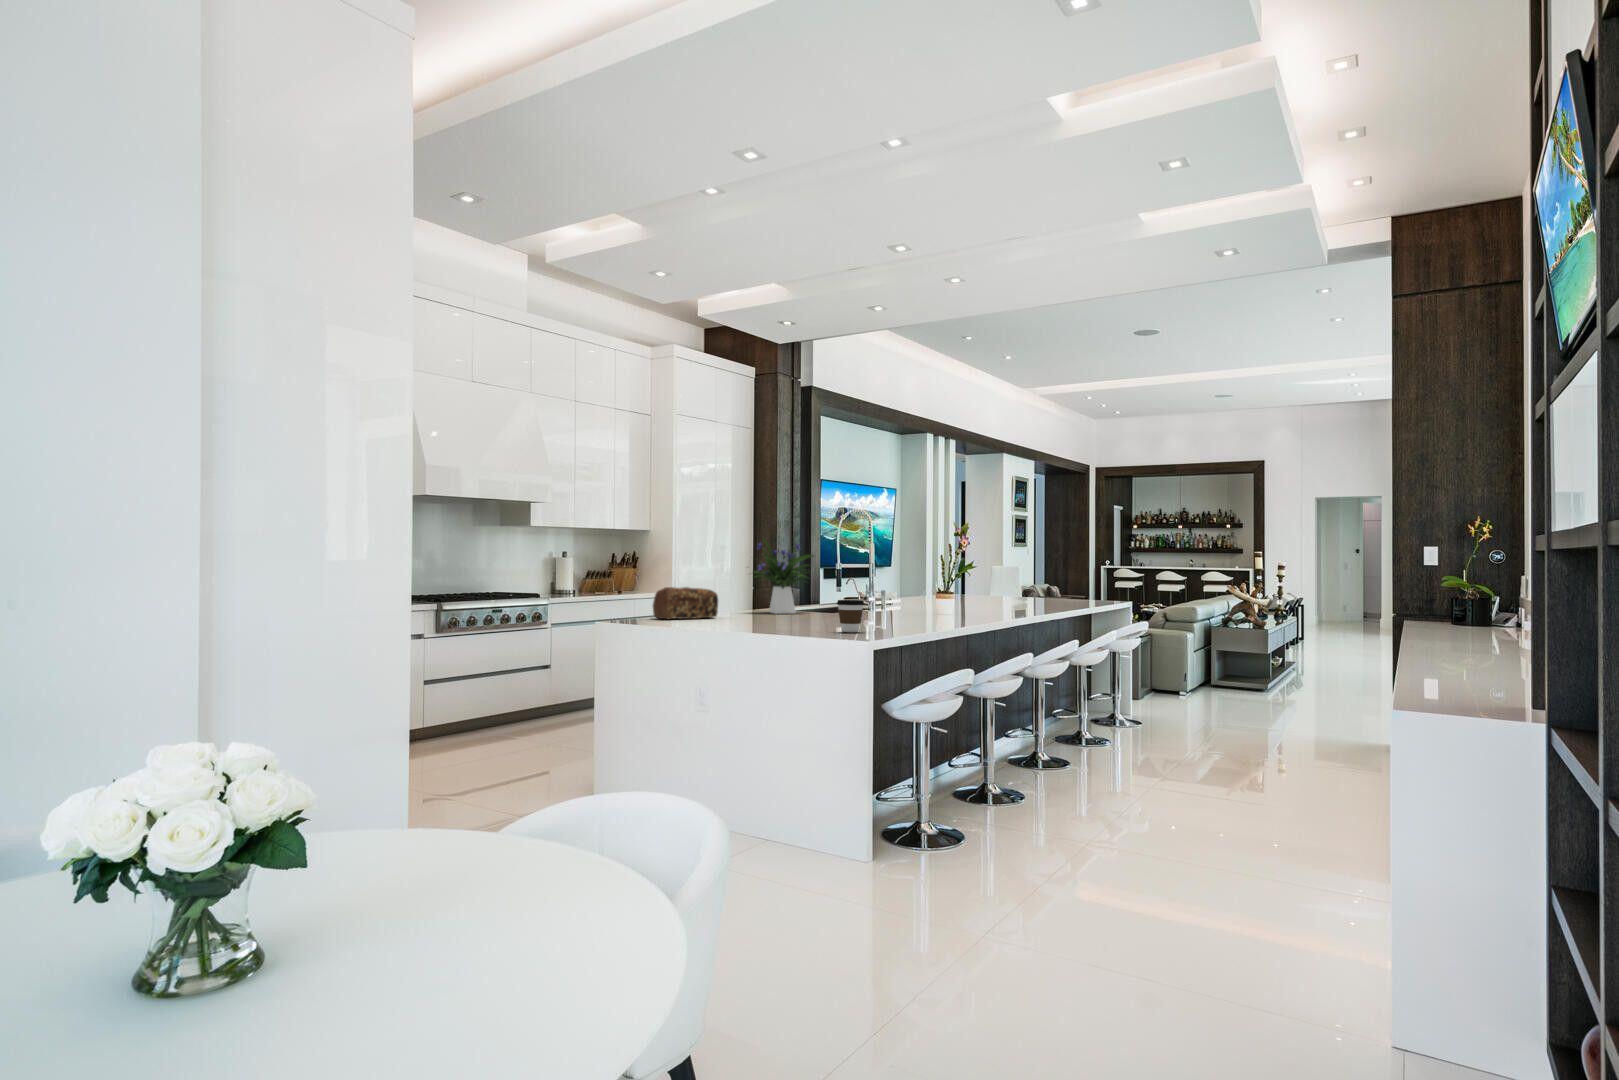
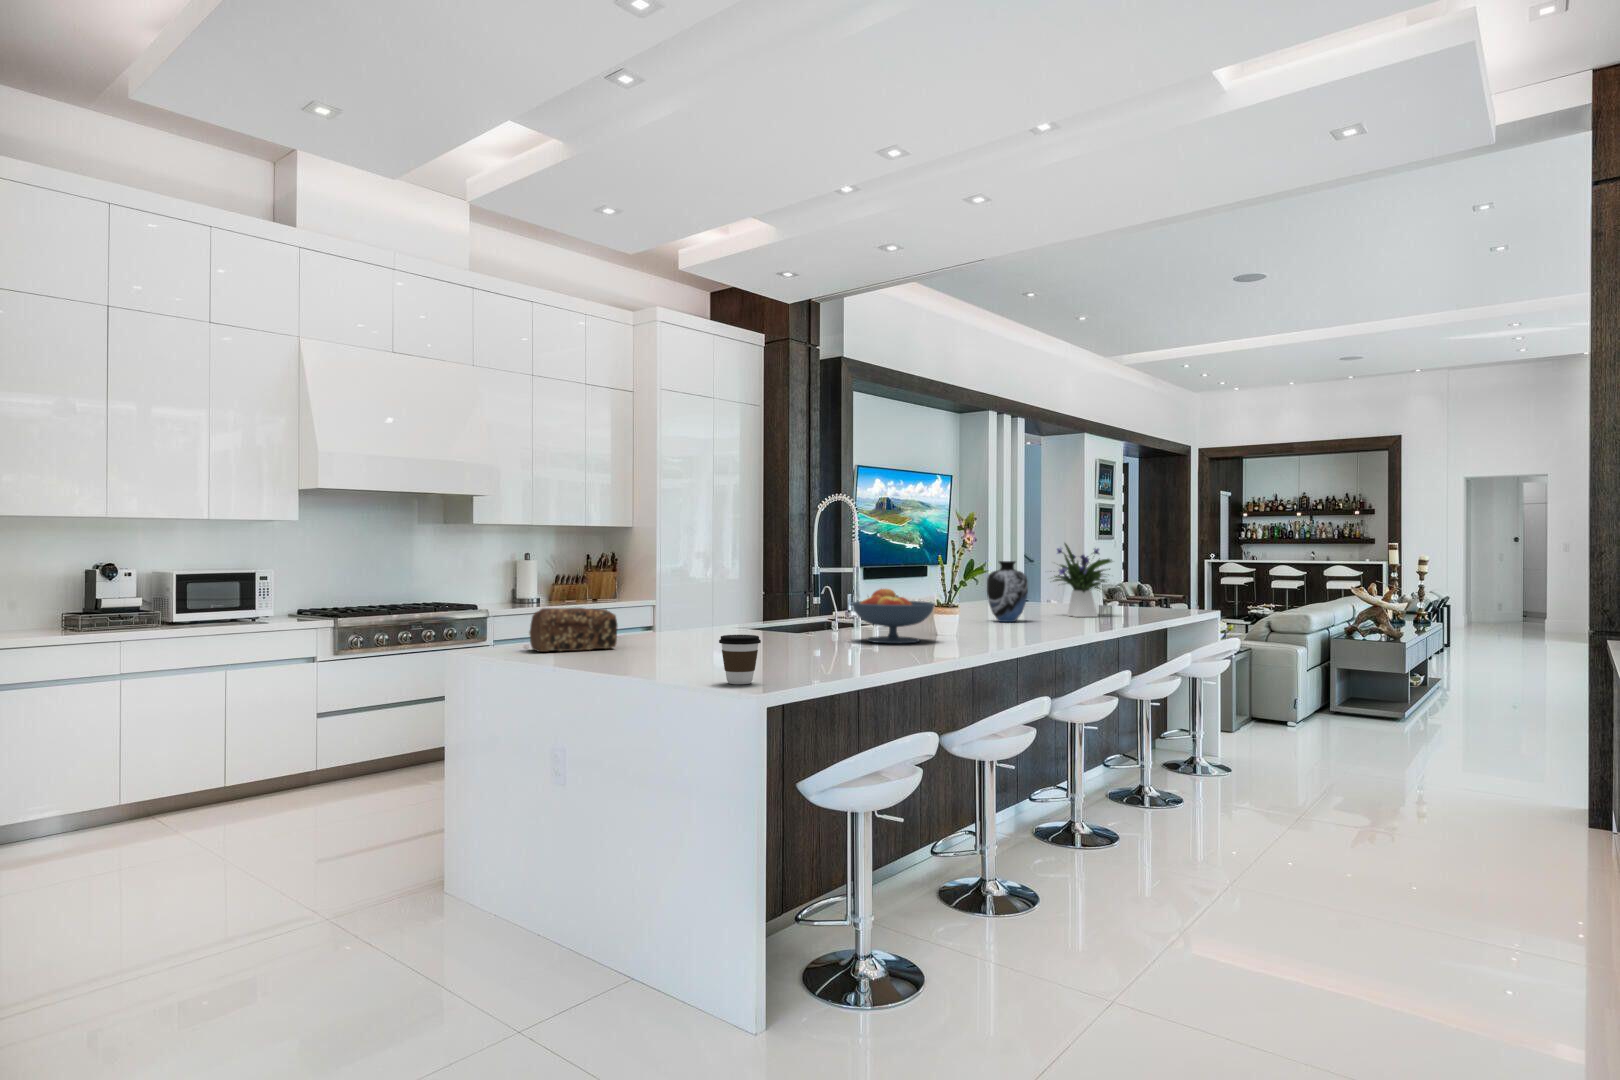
flower arrangement: present [754,539,813,614] -> present [1055,543,1112,617]
vase: none [962,559,994,606] -> present [987,561,1028,622]
fruit bowl: none [882,576,943,616] -> present [852,589,935,643]

